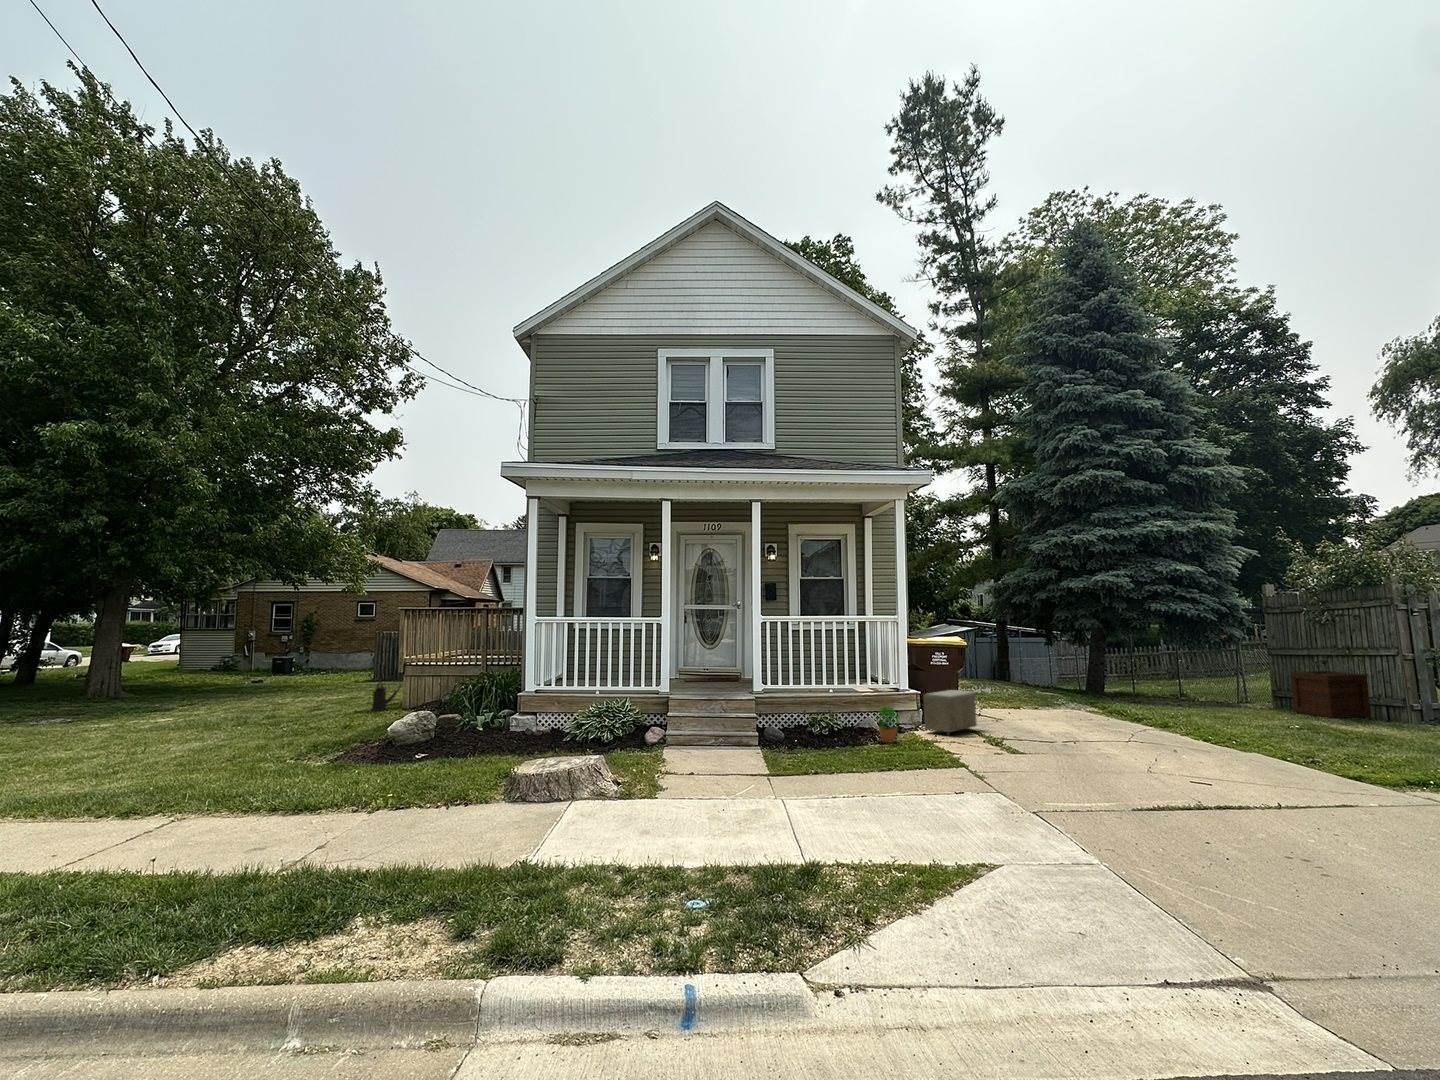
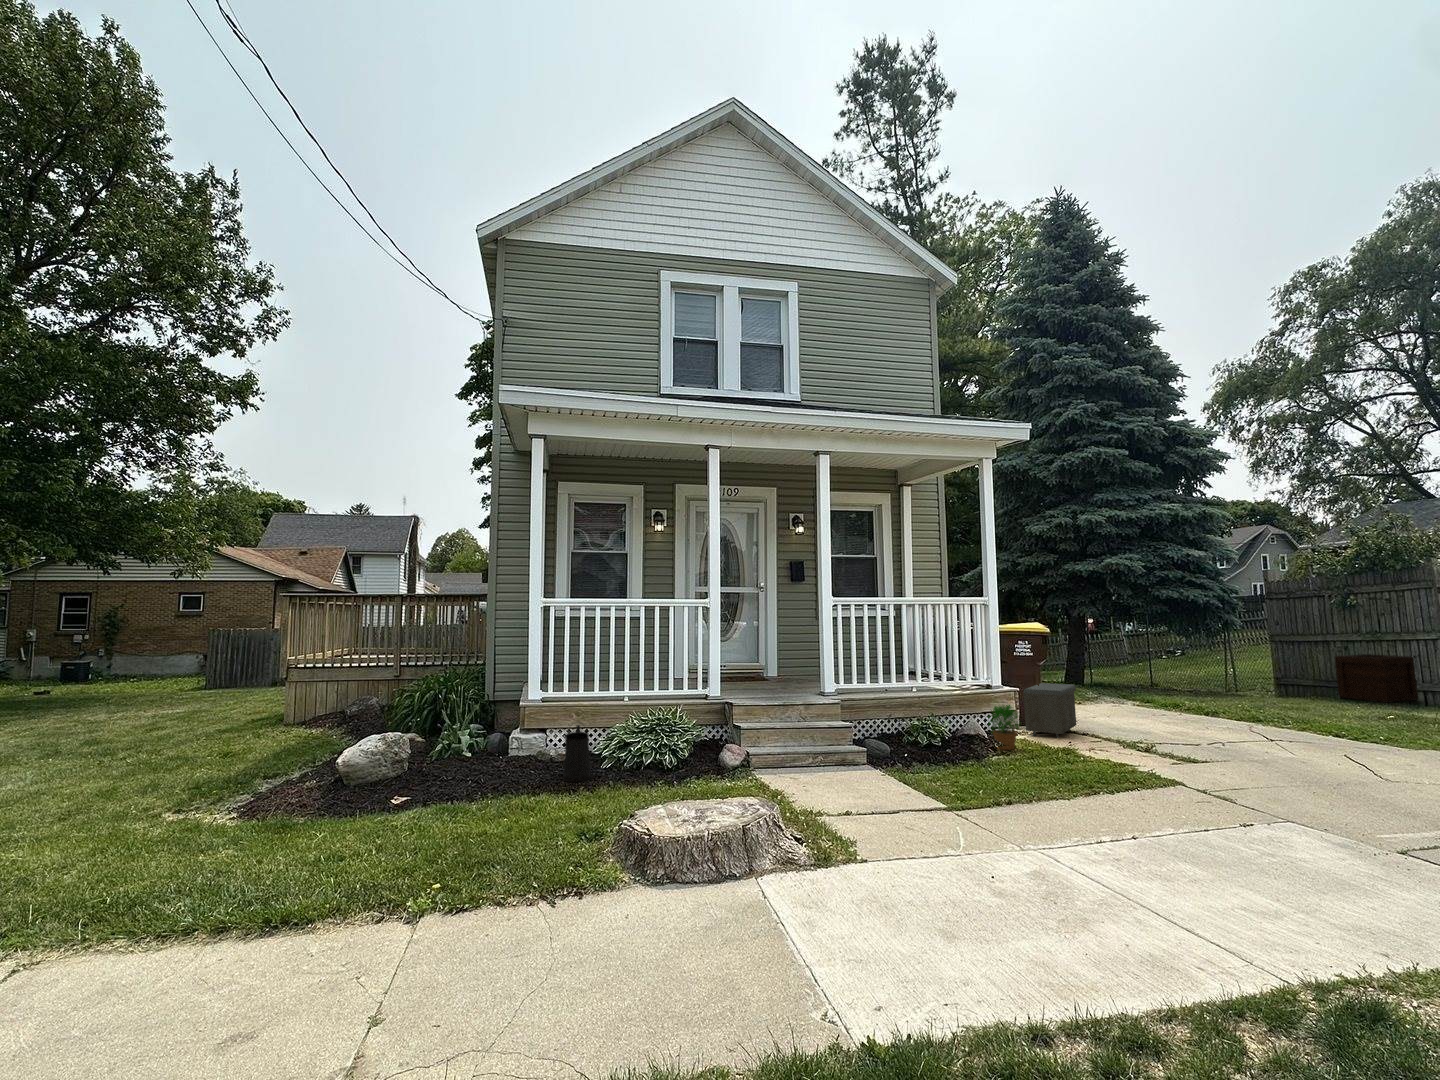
watering can: present [372,683,401,711] -> present [563,725,591,782]

